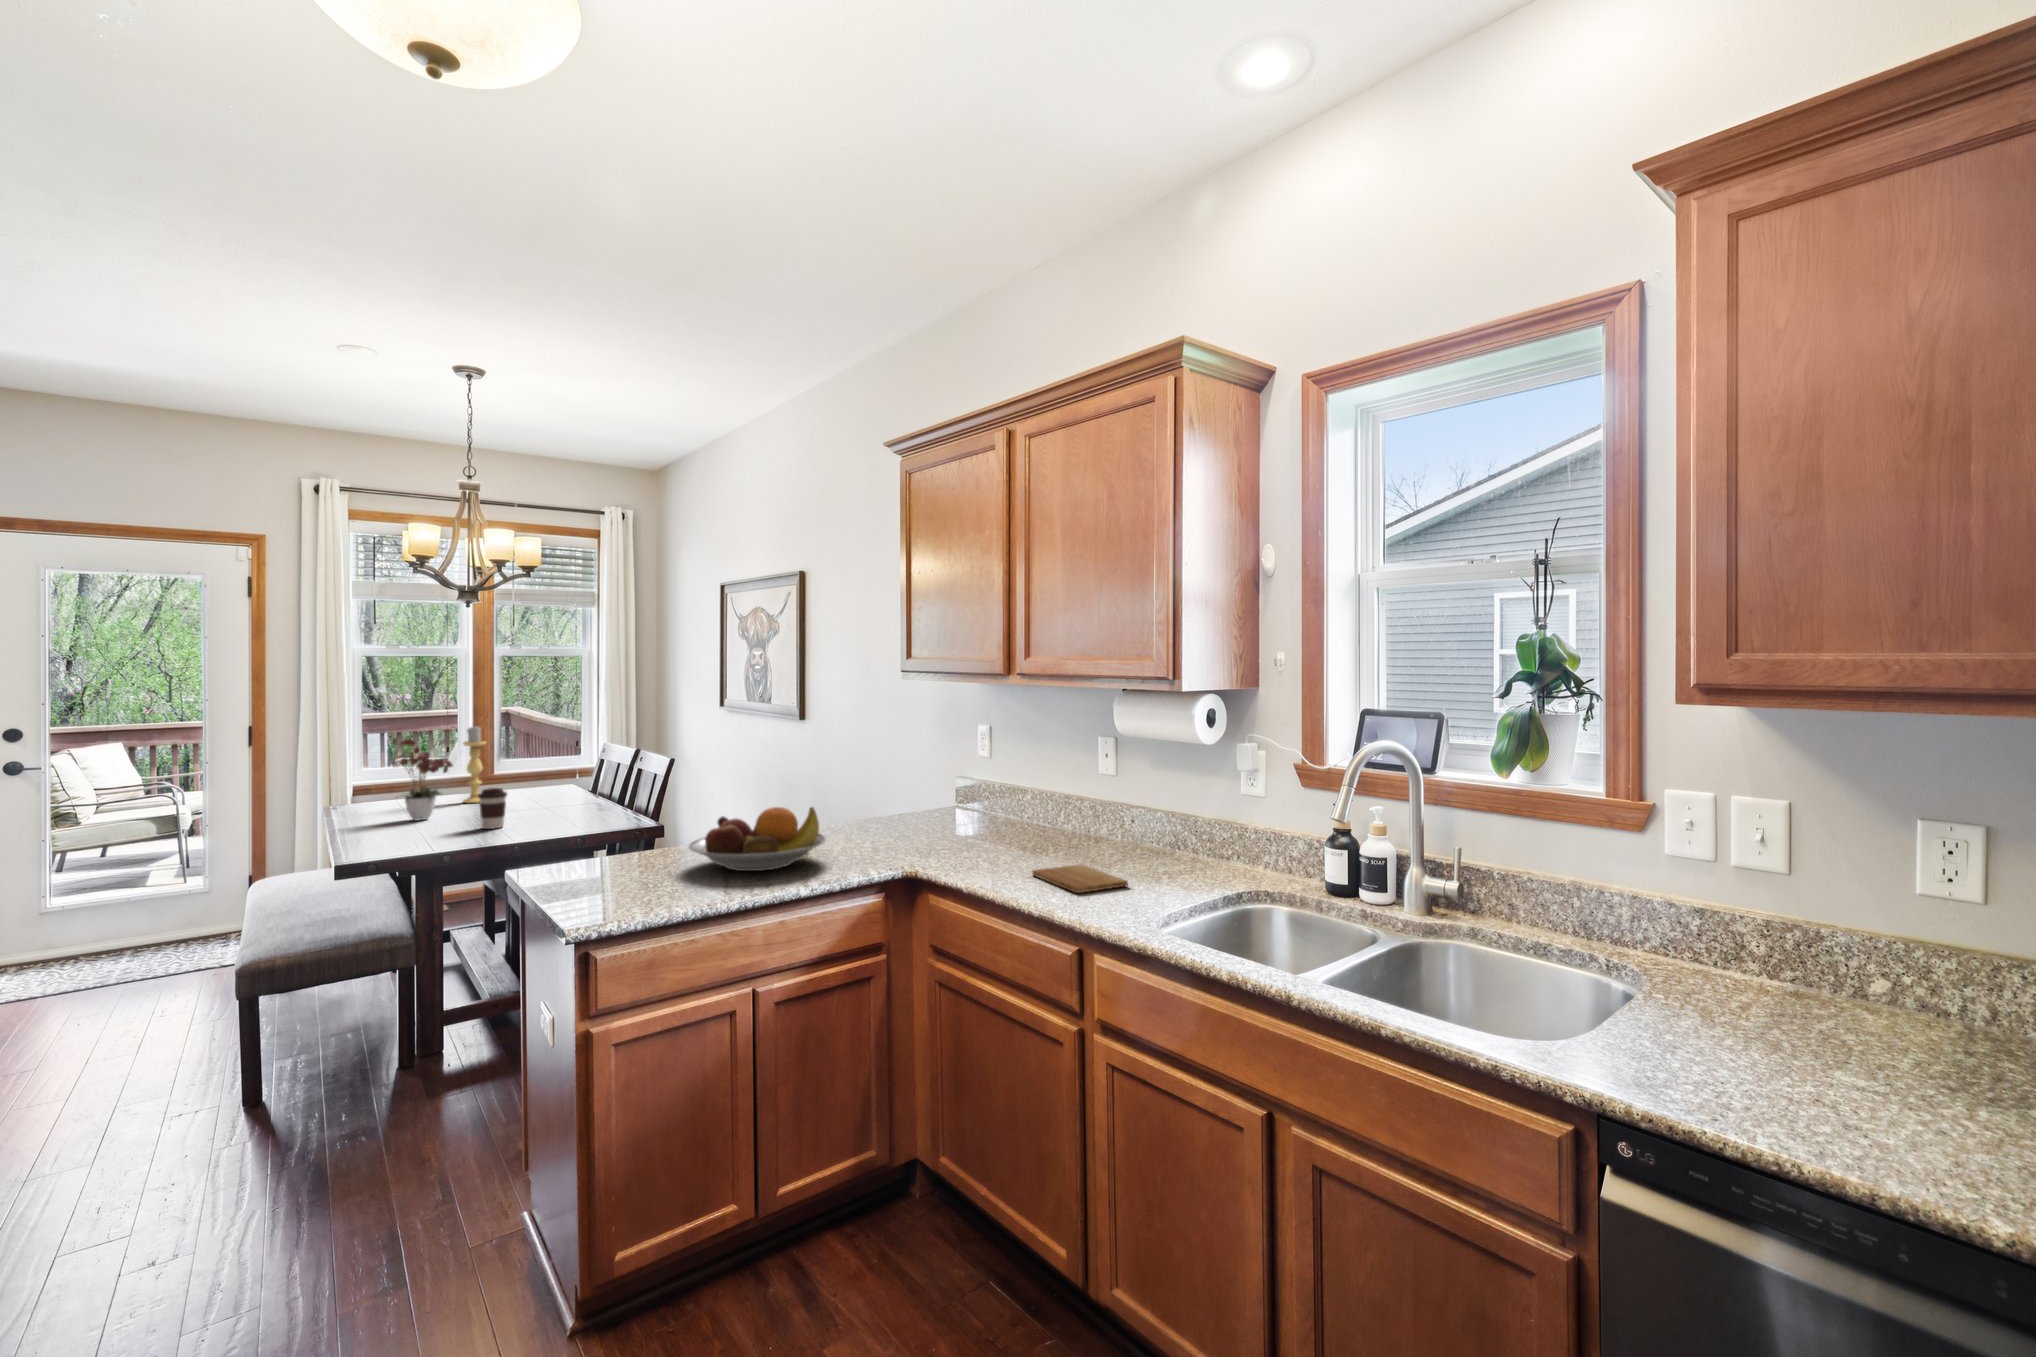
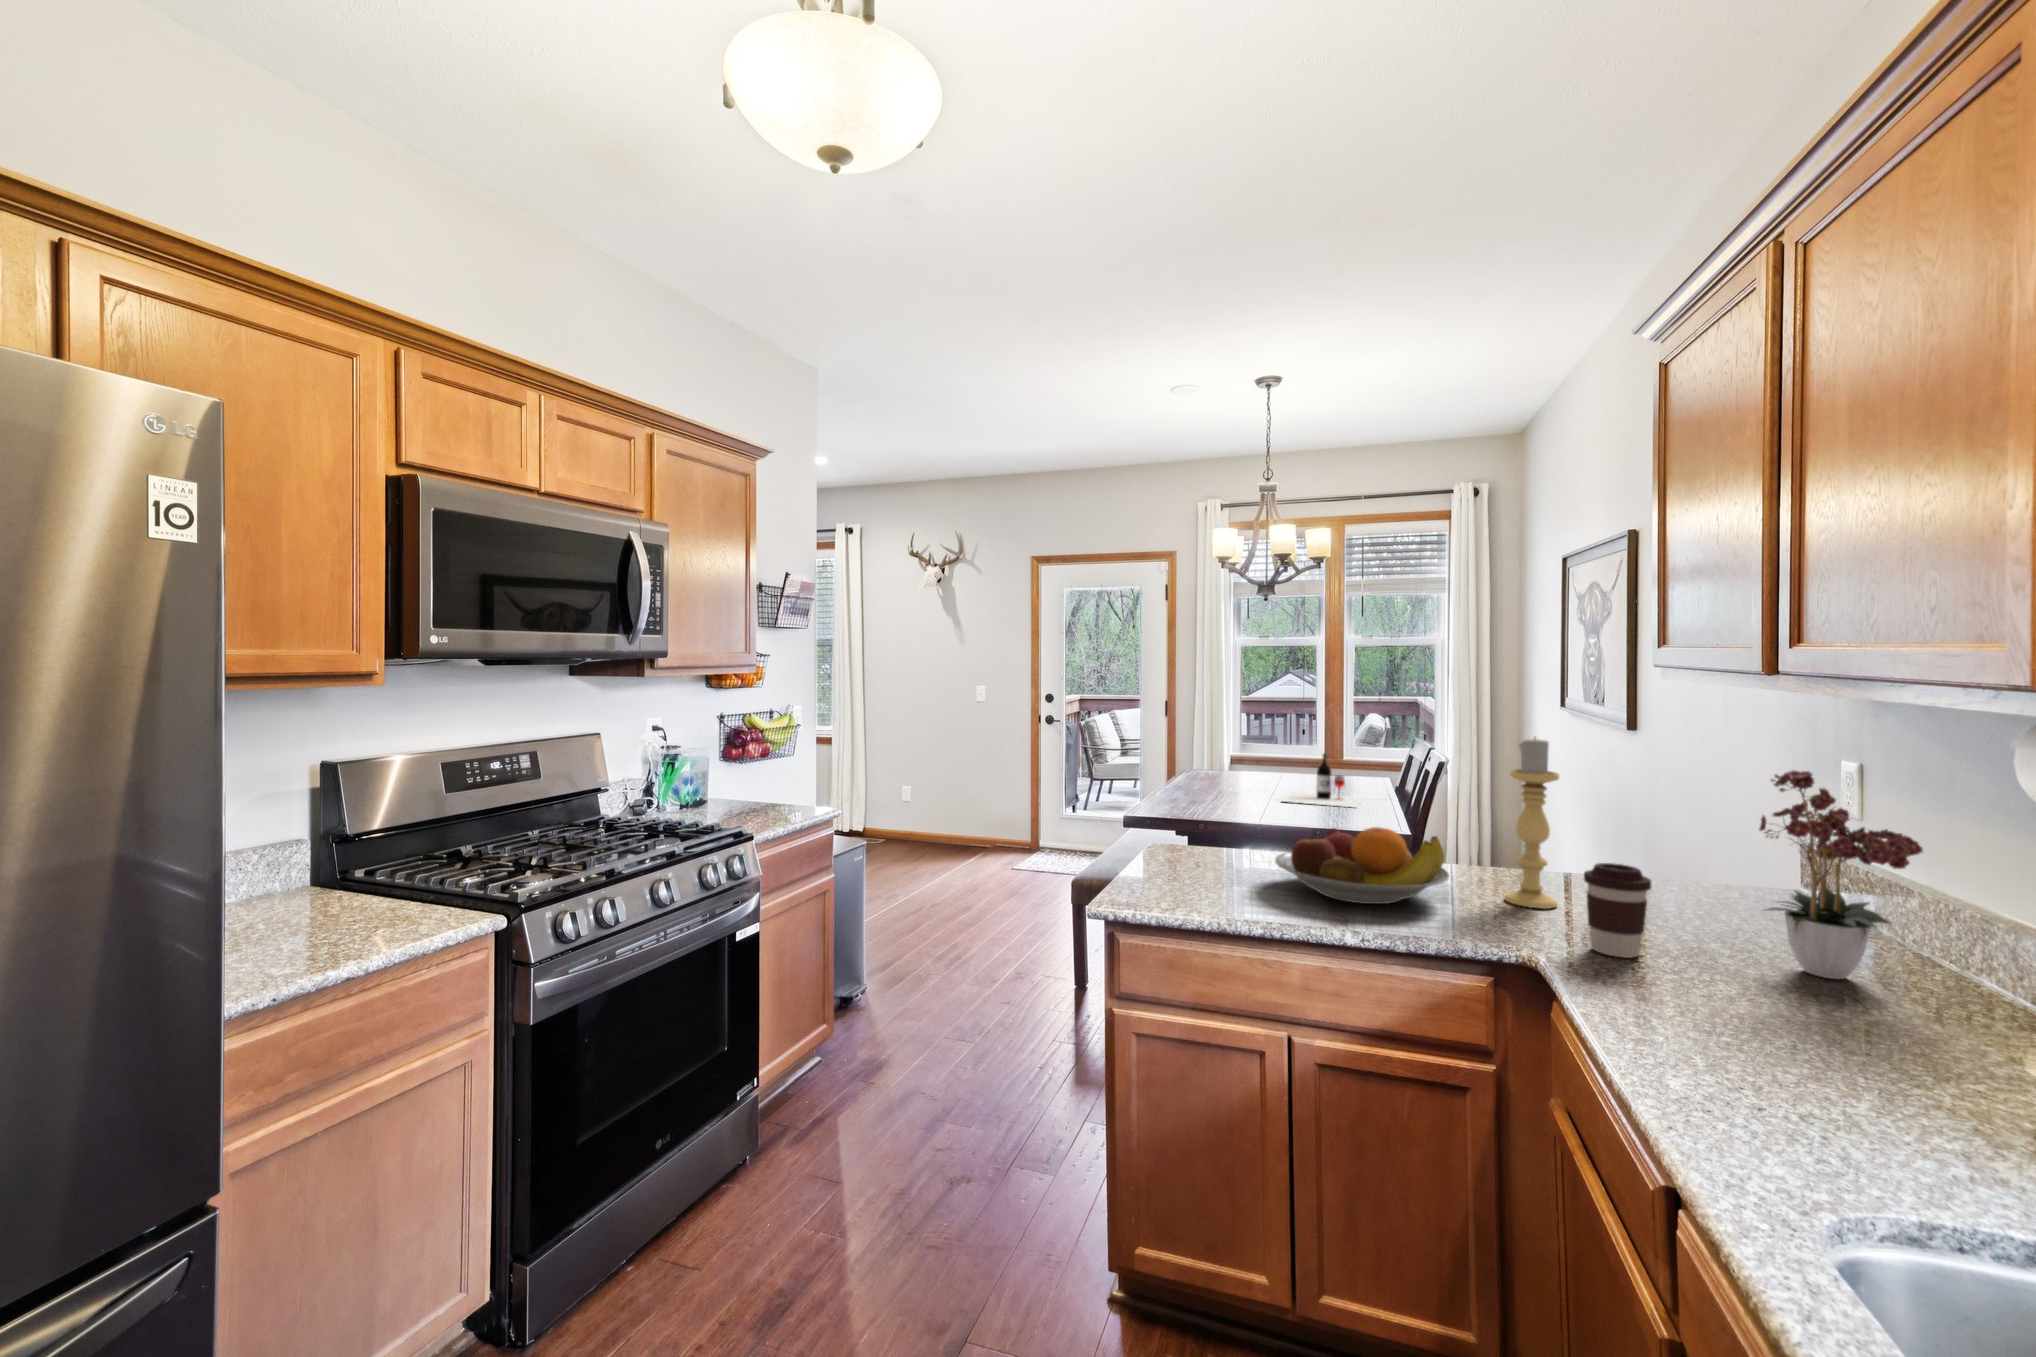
candle holder: present [463,726,486,803] -> present [1505,738,1559,909]
flower arrangement: present [392,739,453,821] -> present [1759,770,1923,979]
wine bottle: none [510,764,593,818] -> present [1283,753,1362,807]
coffee cup: present [478,788,507,829] -> present [1584,863,1652,958]
cutting board: present [1032,864,1128,893] -> none [1739,1014,1936,1111]

